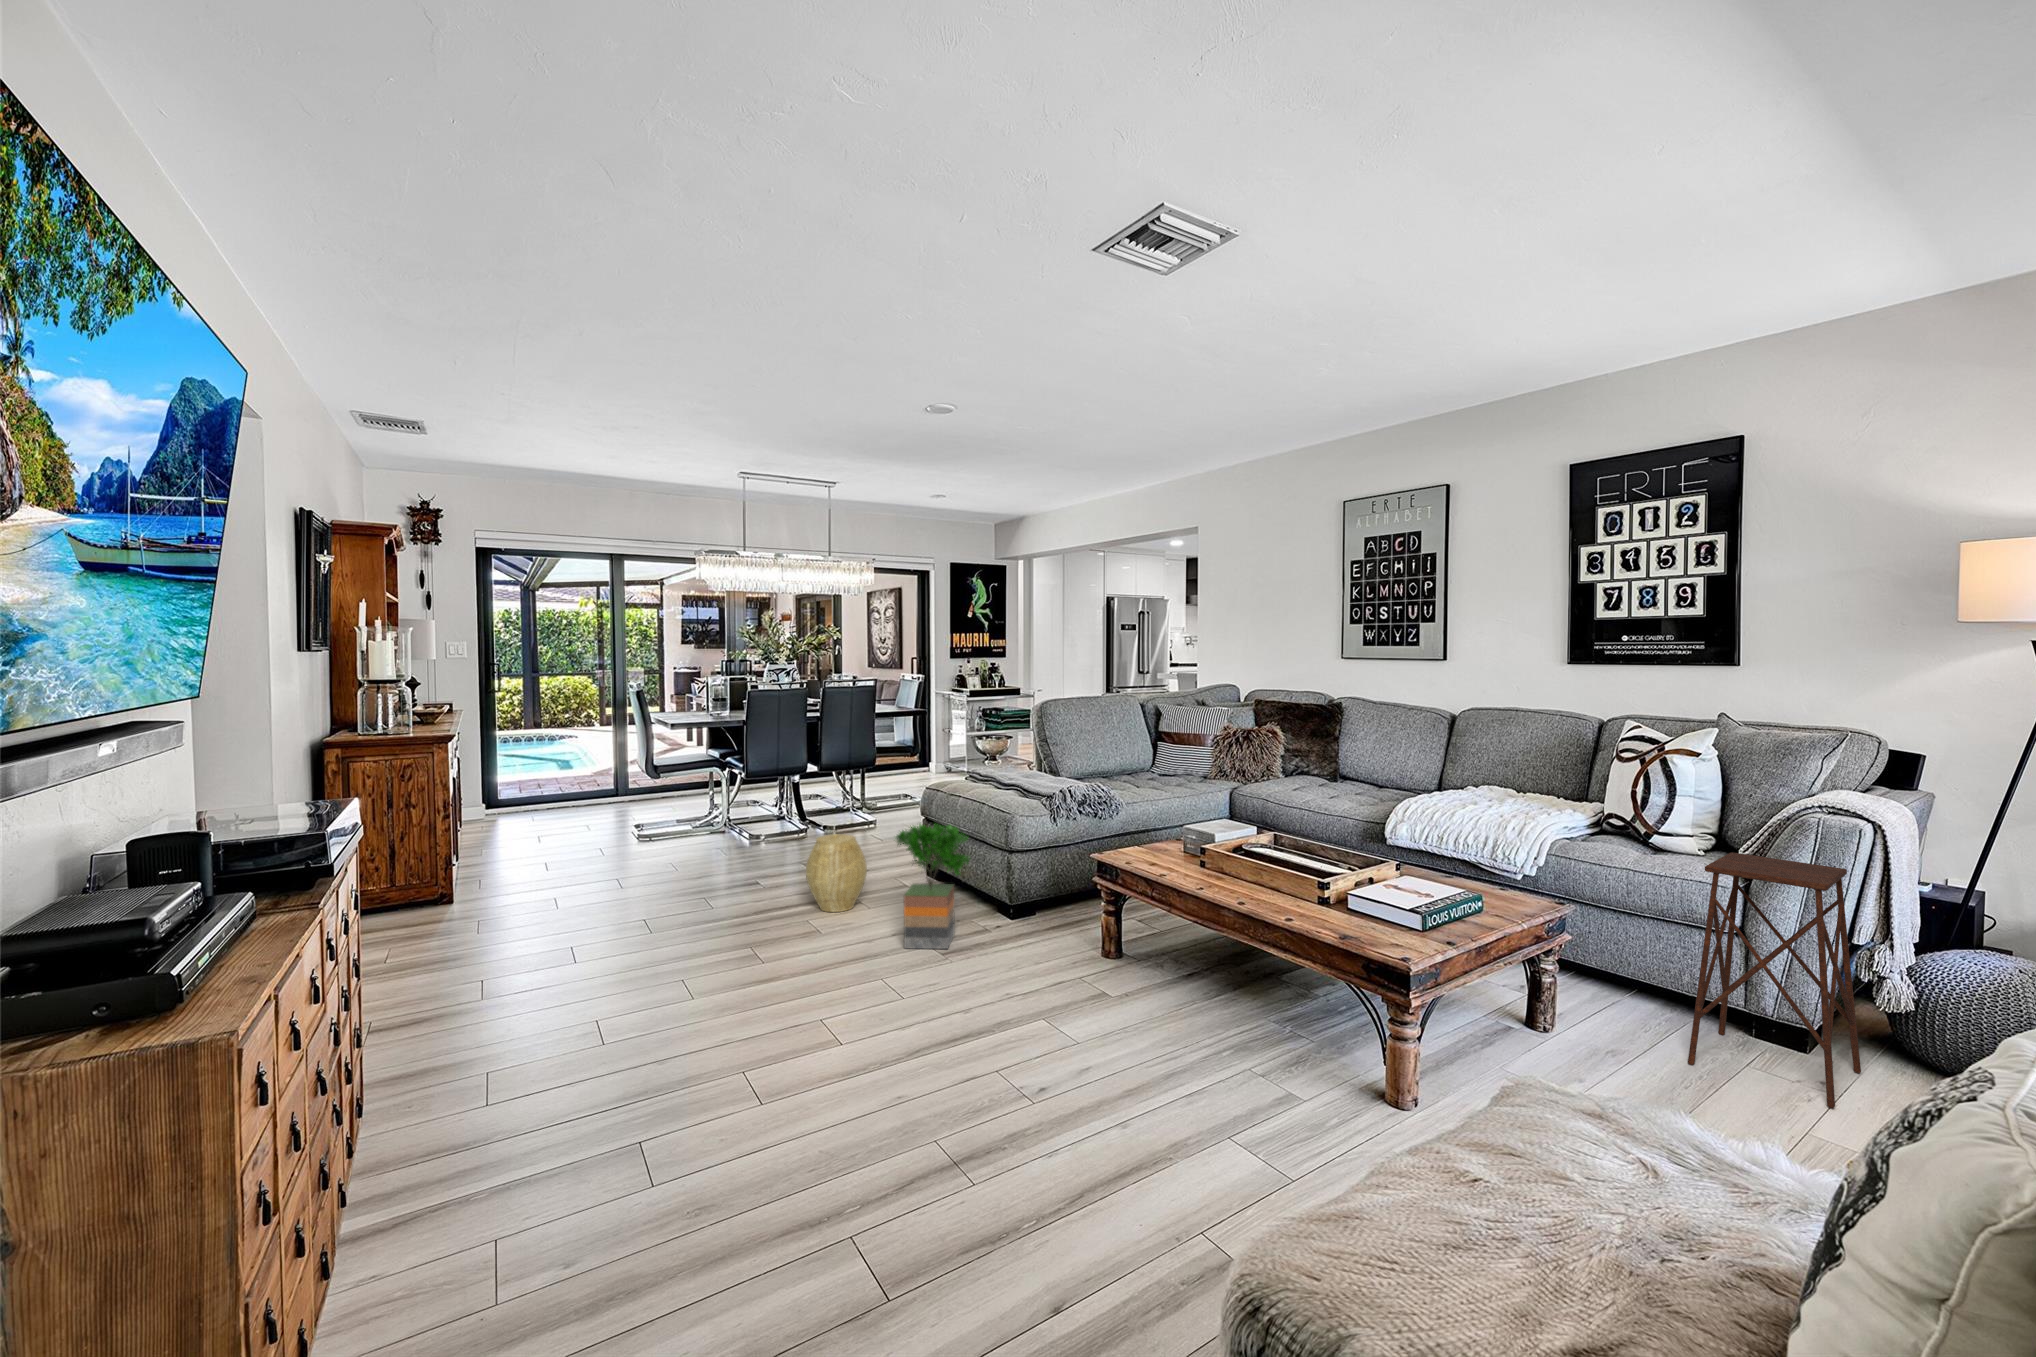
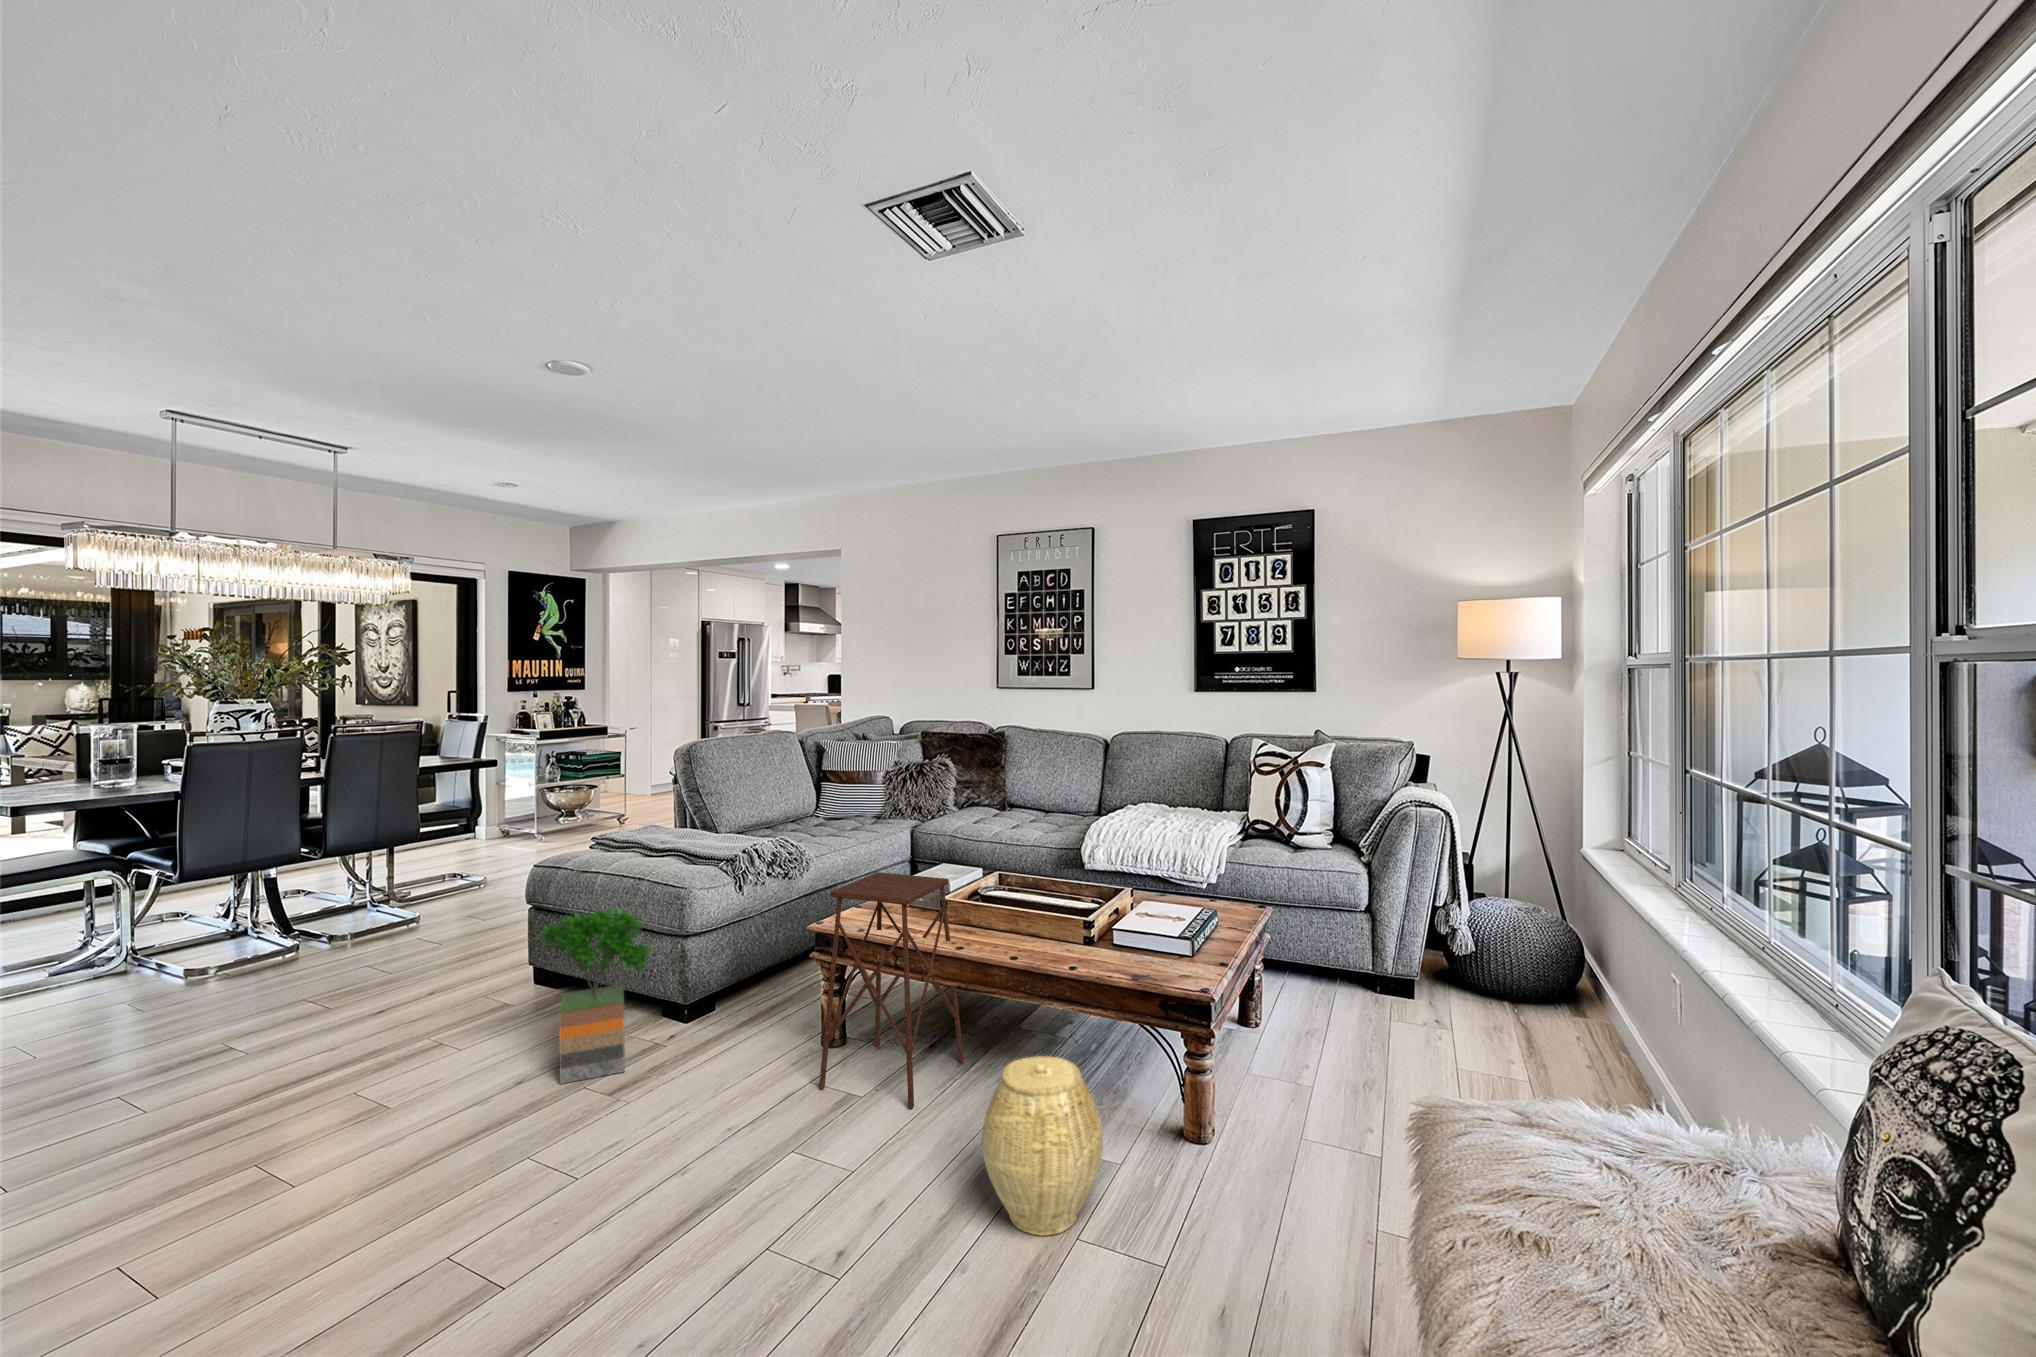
woven basket: present [806,834,867,912] -> present [982,1056,1103,1236]
side table: present [1688,852,1861,1108] -> present [819,872,964,1109]

